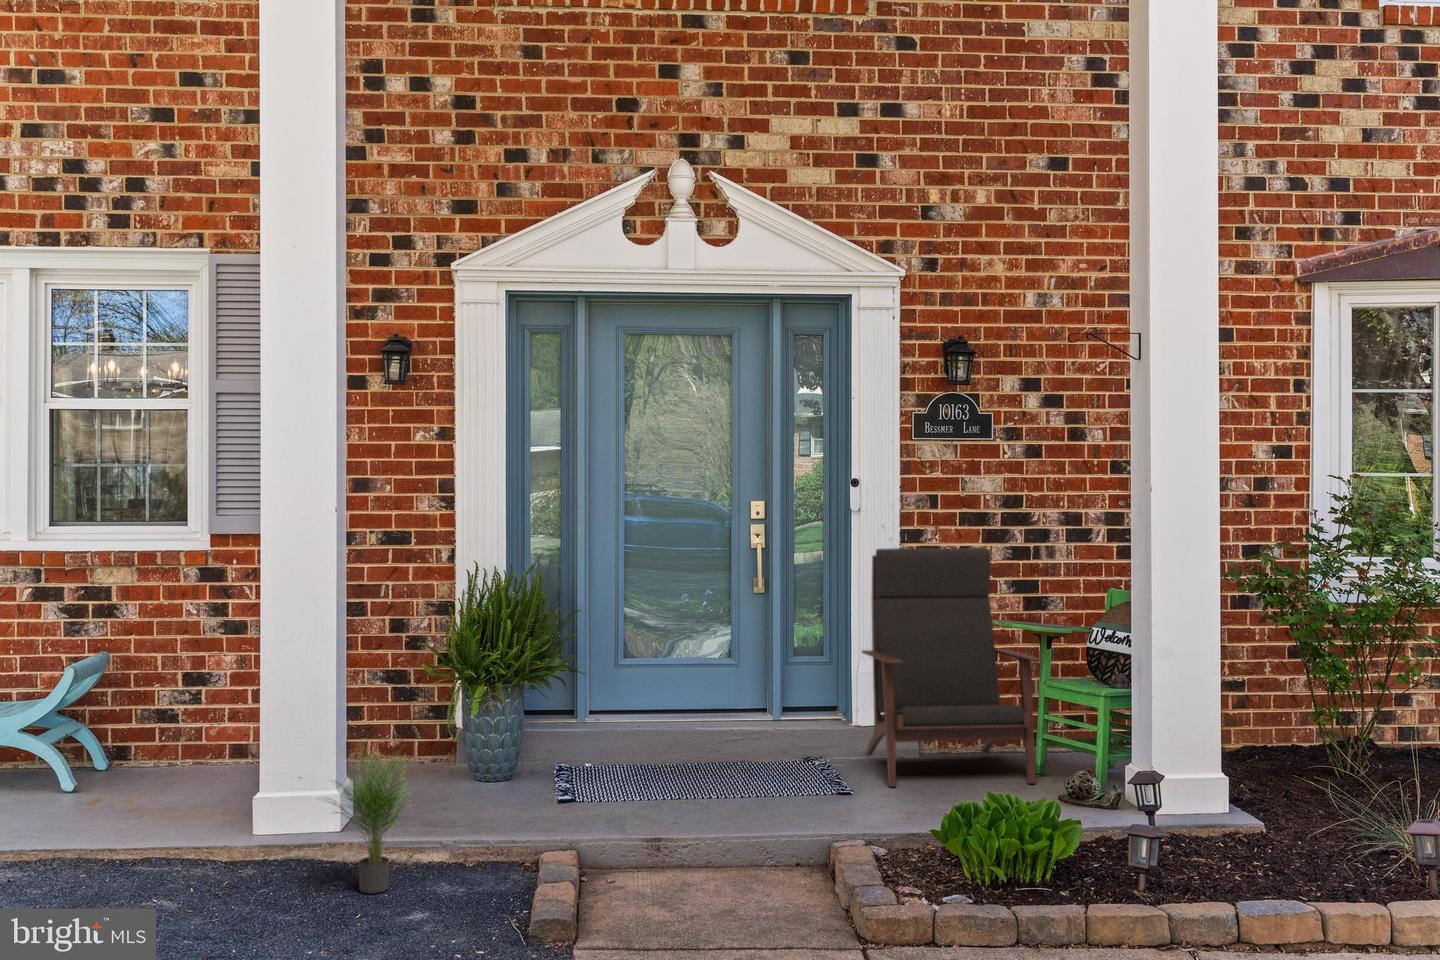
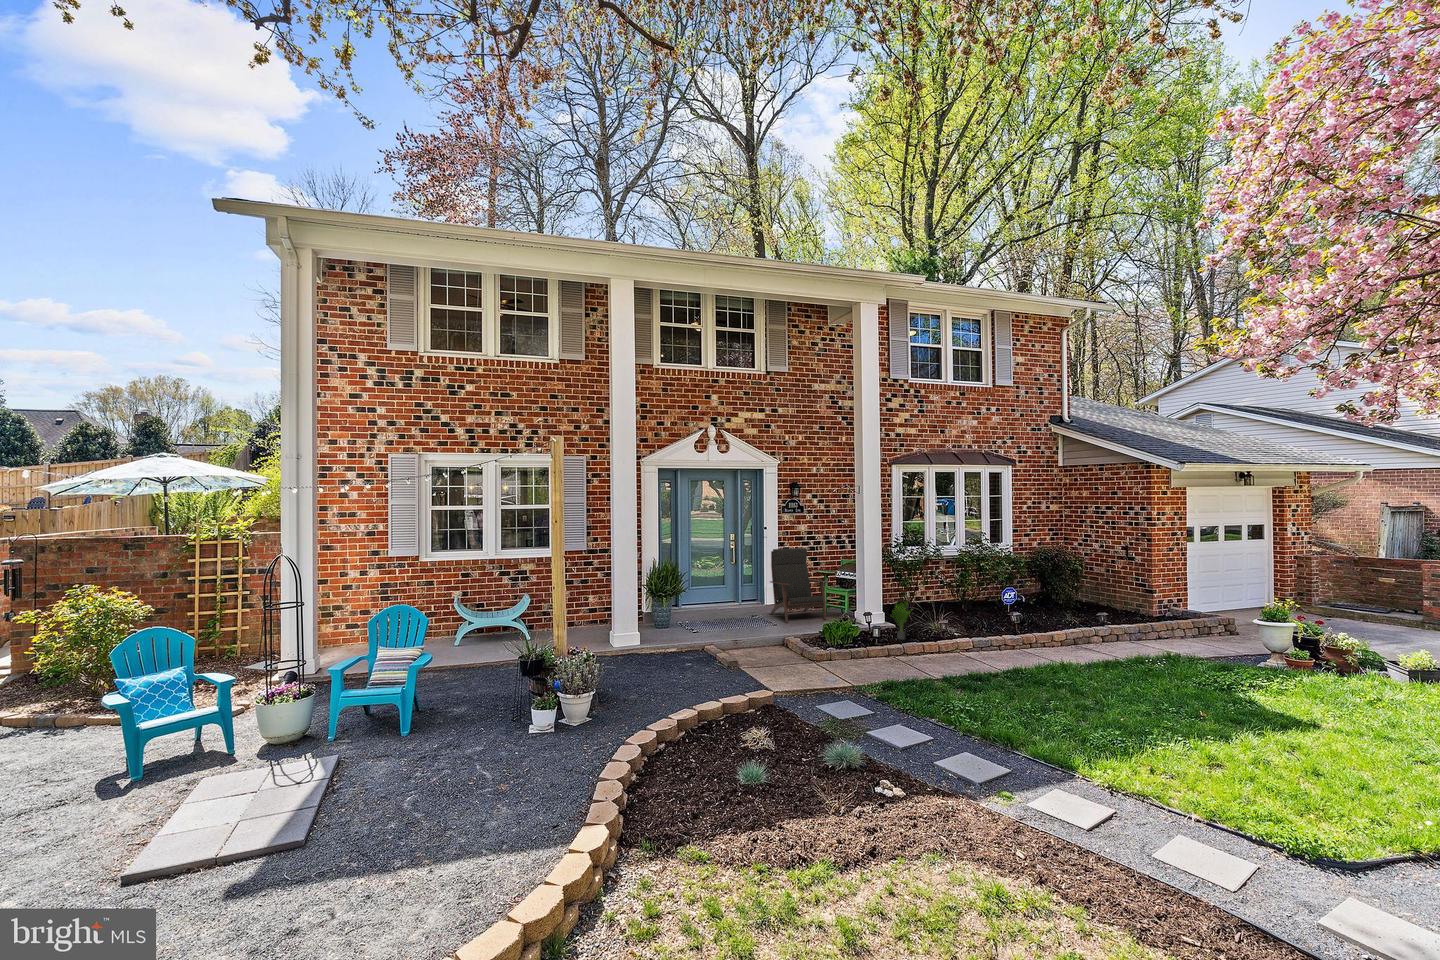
potted plant: present [323,753,408,894] -> present [893,605,908,640]

